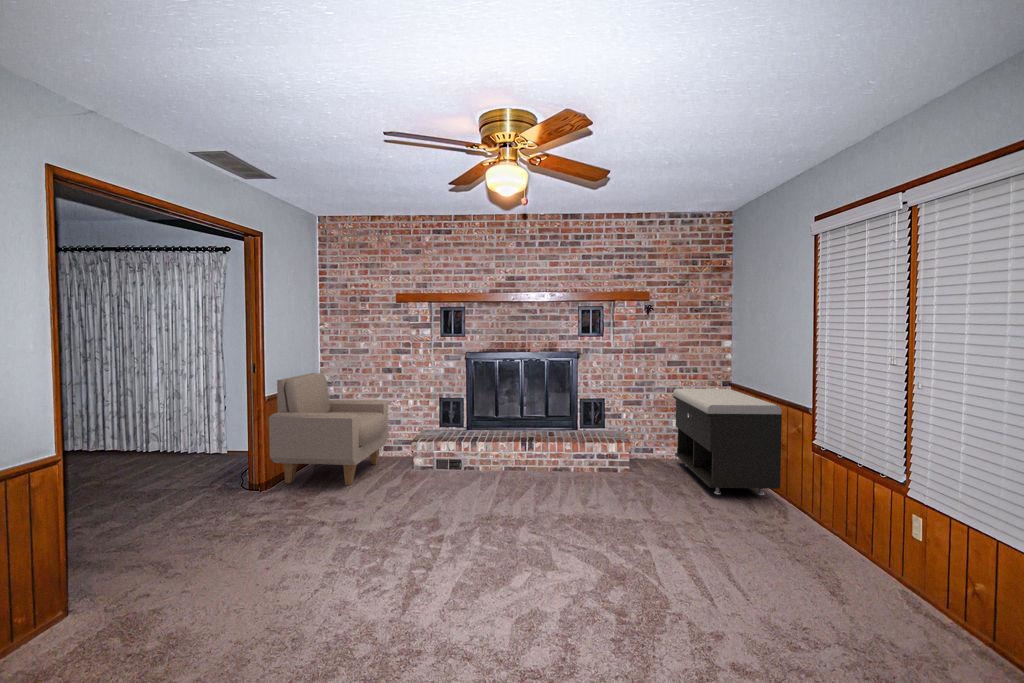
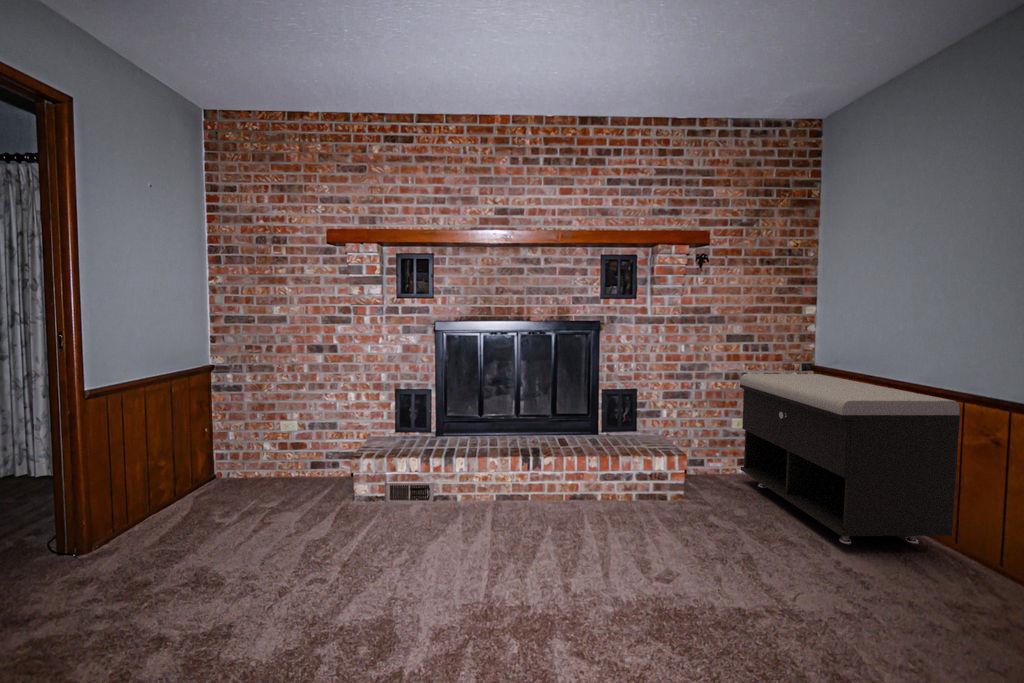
armchair: present [269,373,388,485] -> none [84,351,316,540]

